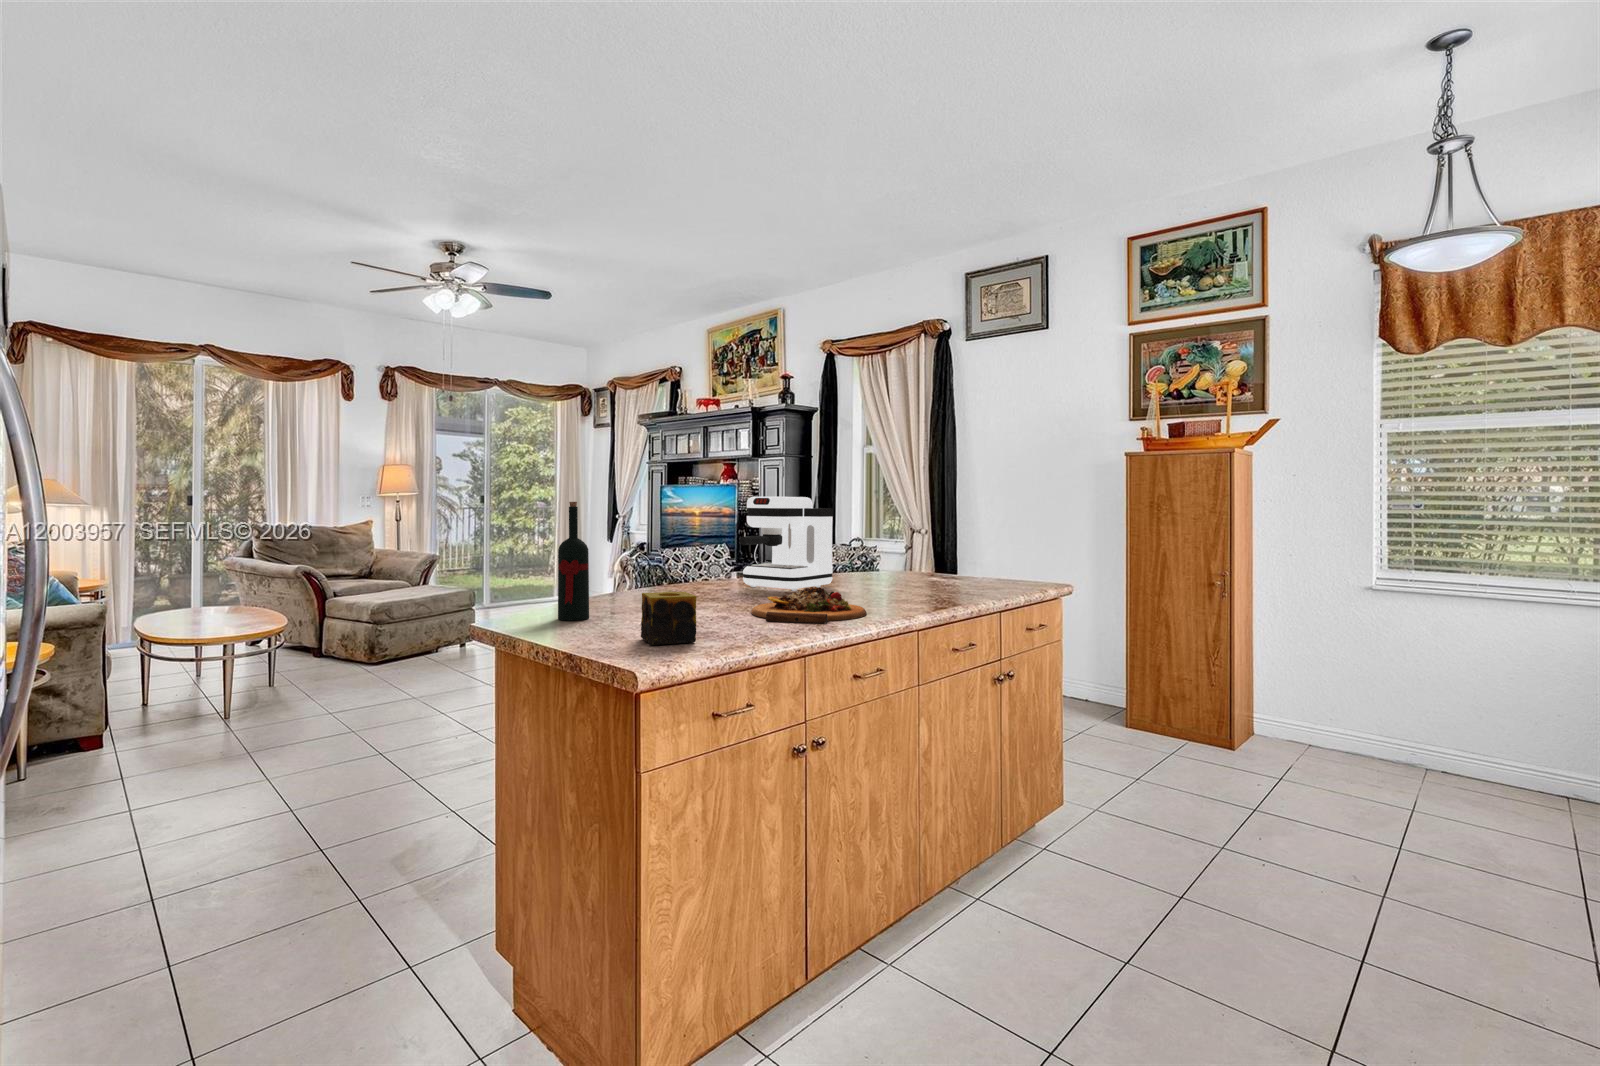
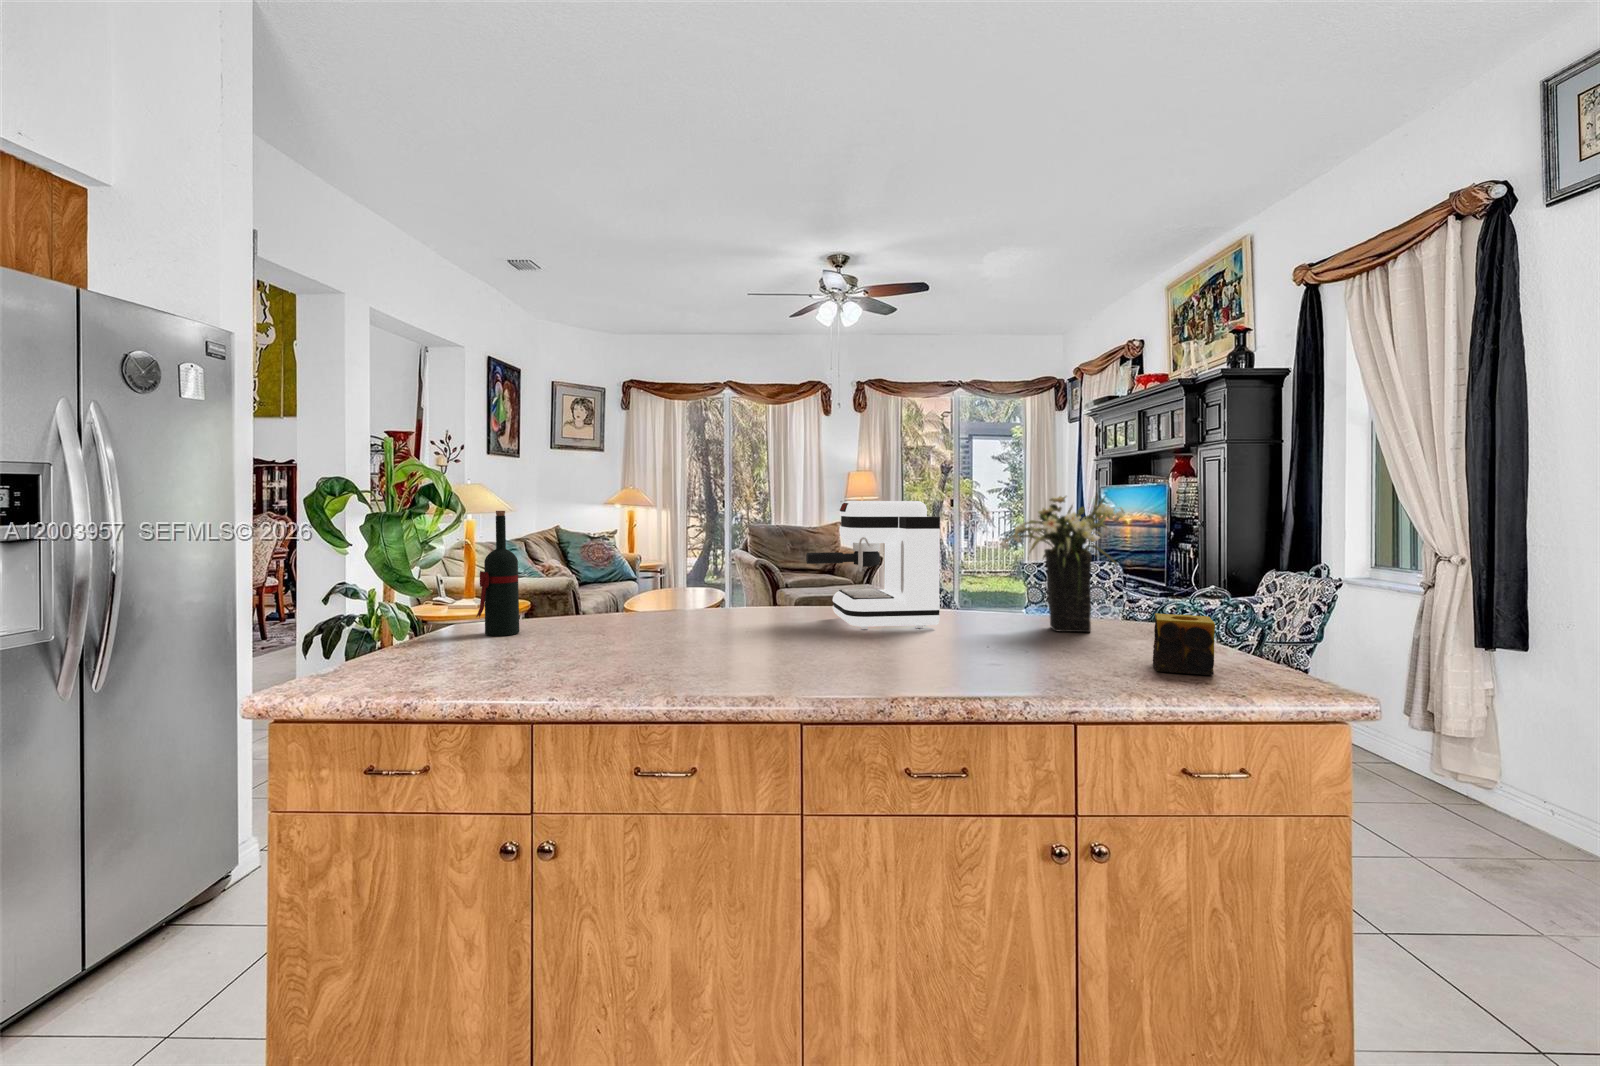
flower arrangement: none [853,493,927,582] -> present [1001,494,1124,632]
cutting board: present [752,587,867,624] -> none [596,627,775,681]
candle: present [641,592,696,645] -> present [1153,613,1215,675]

